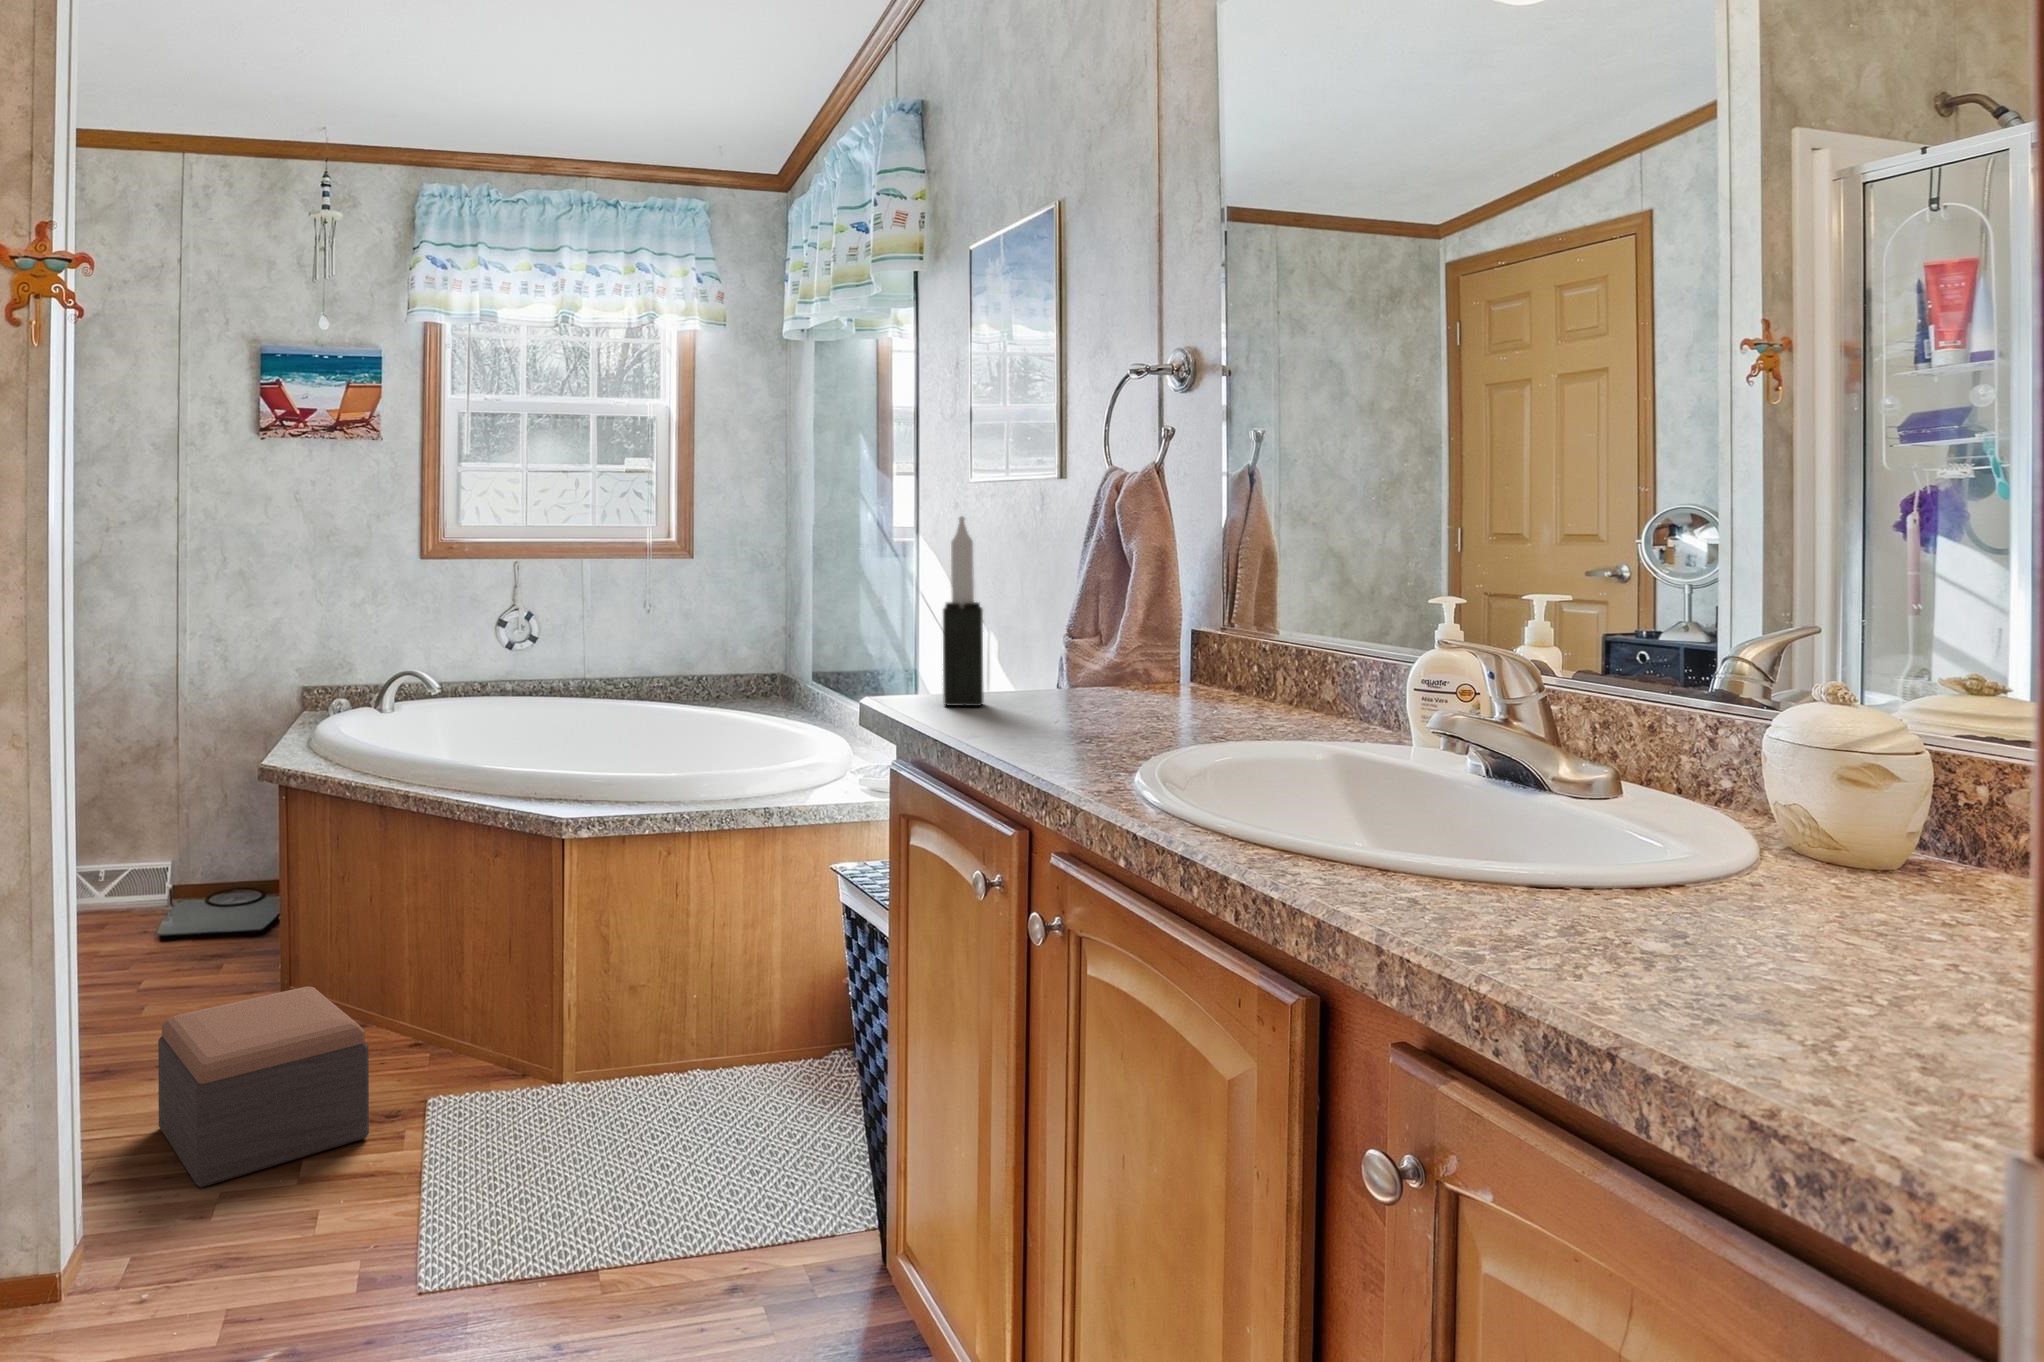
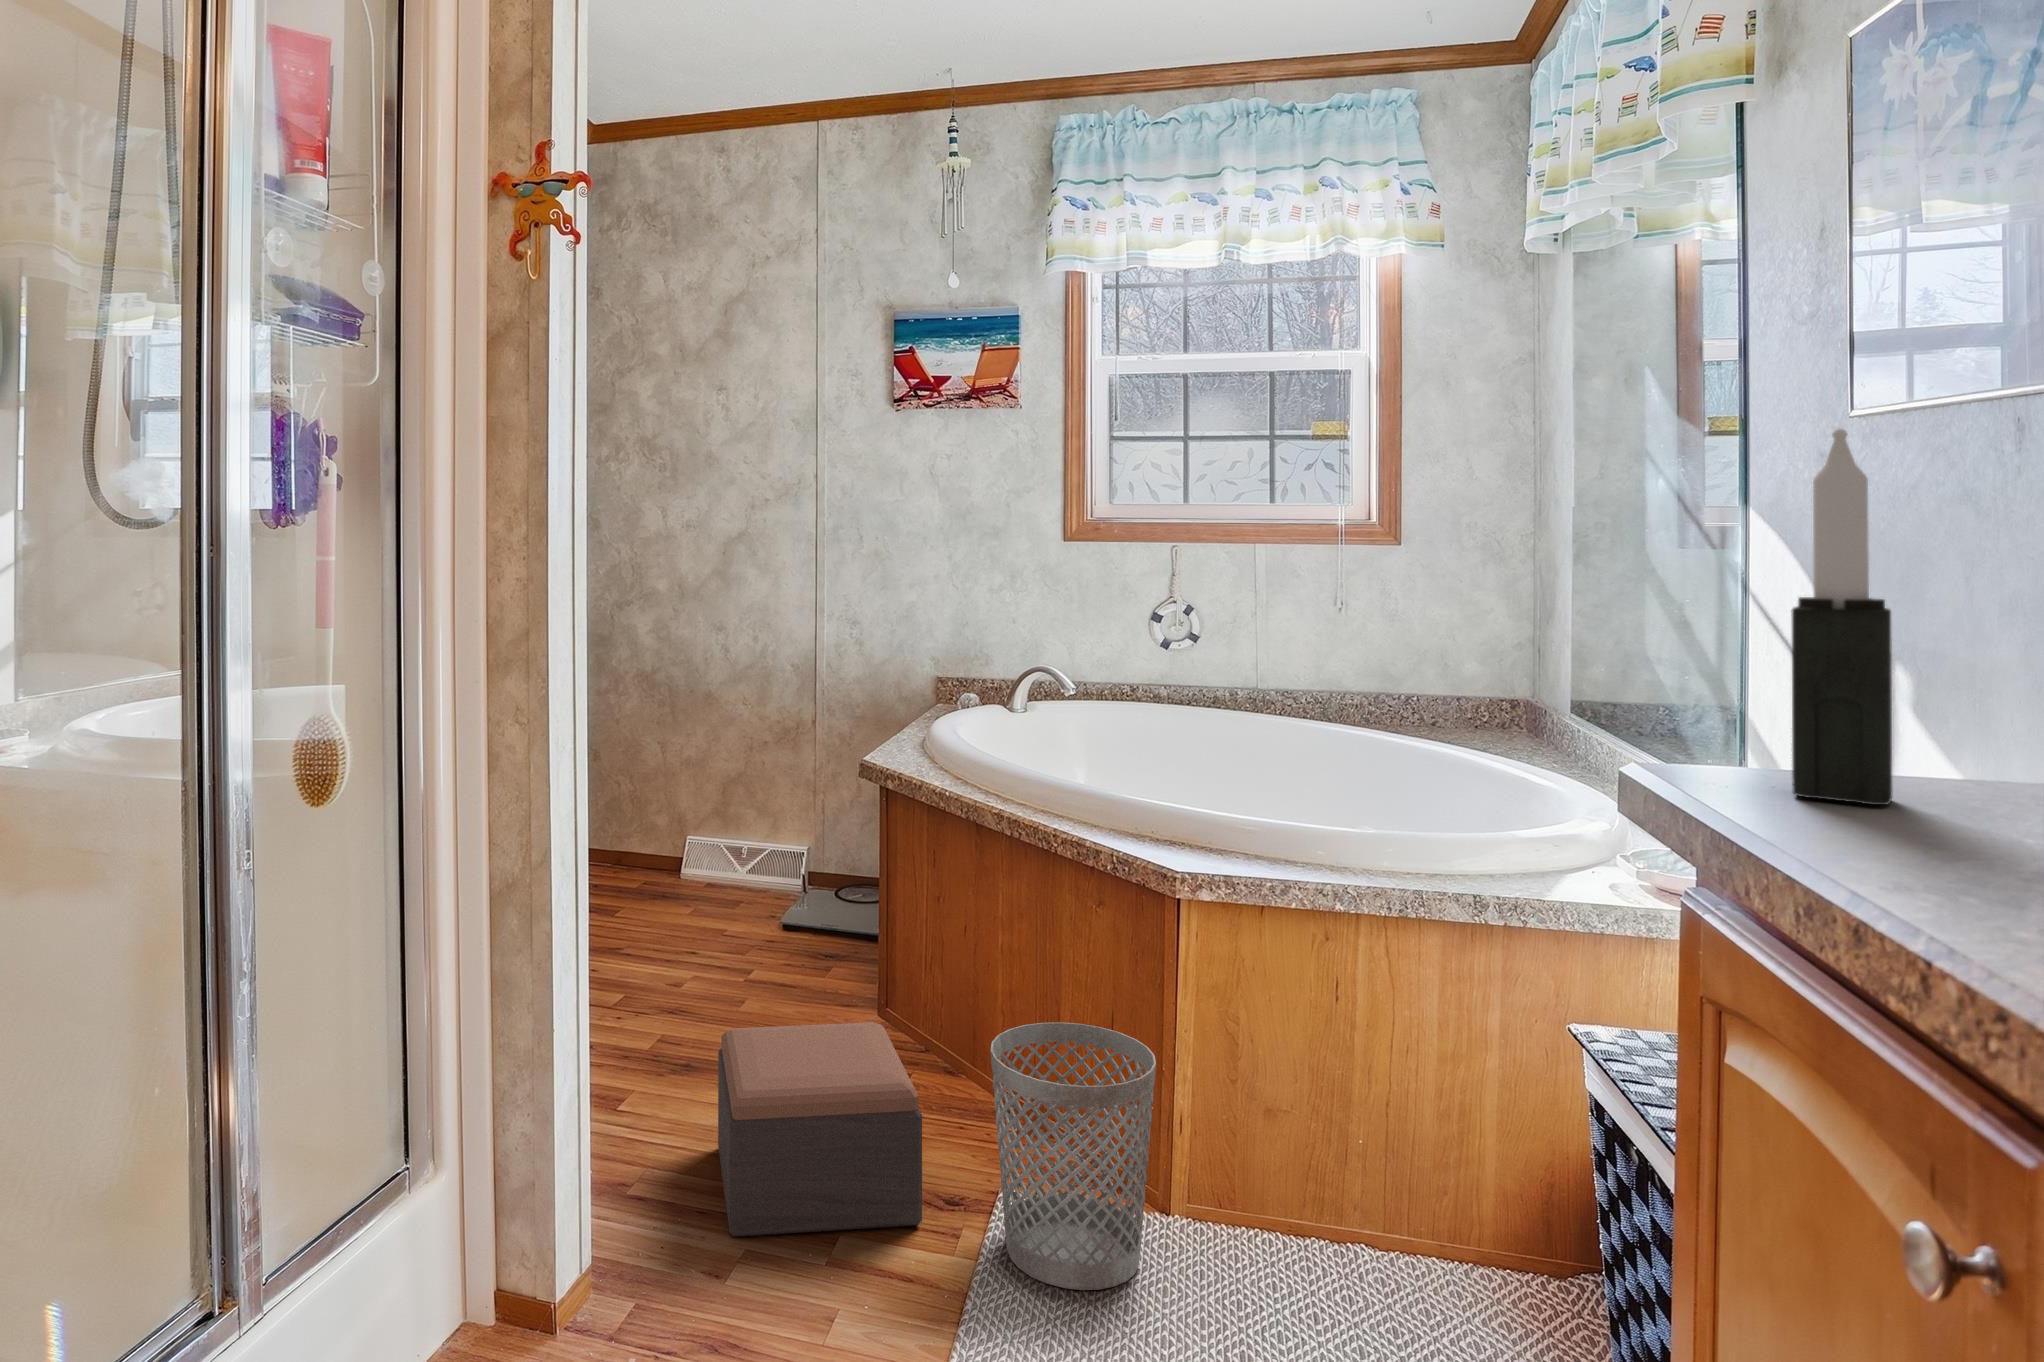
wastebasket: none [428,948,558,1149] -> present [991,1023,1156,1290]

